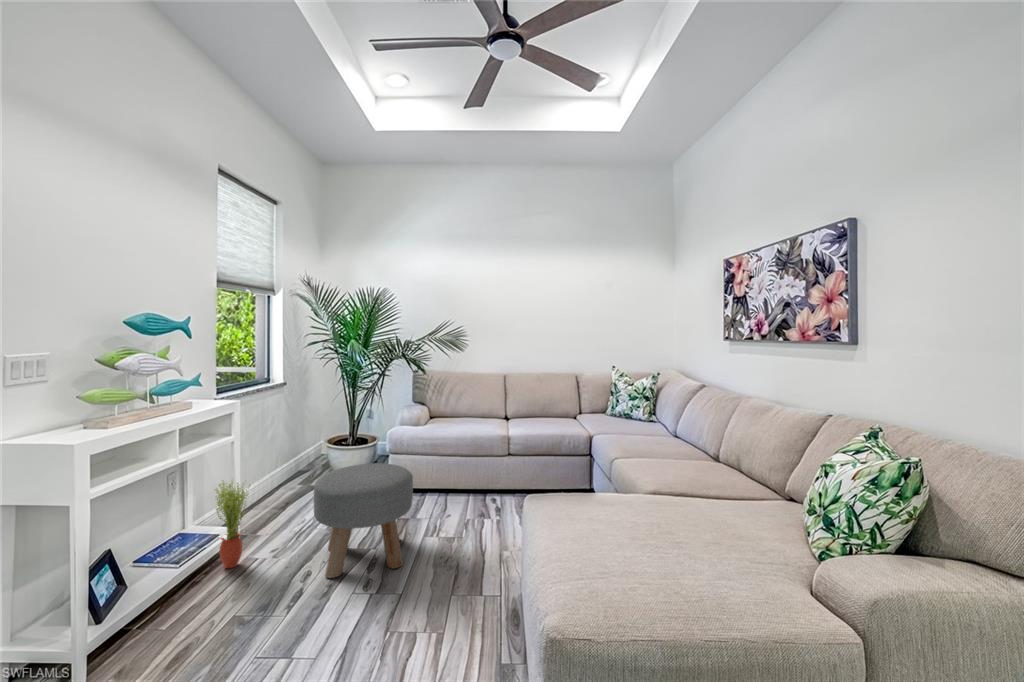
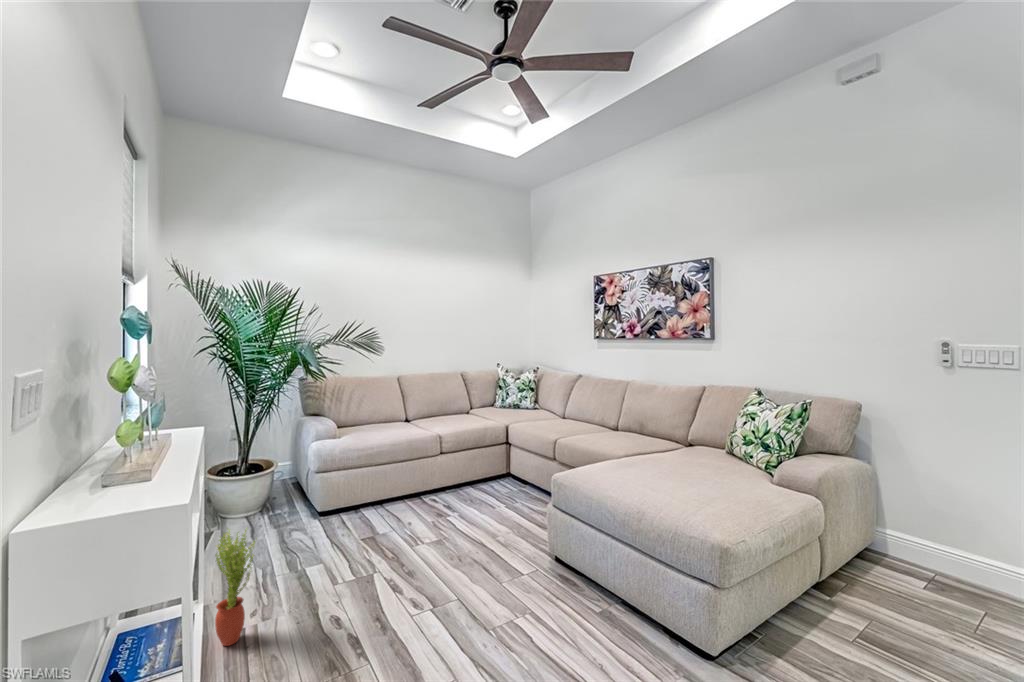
ottoman: present [314,463,413,578] -> none [328,477,434,608]

